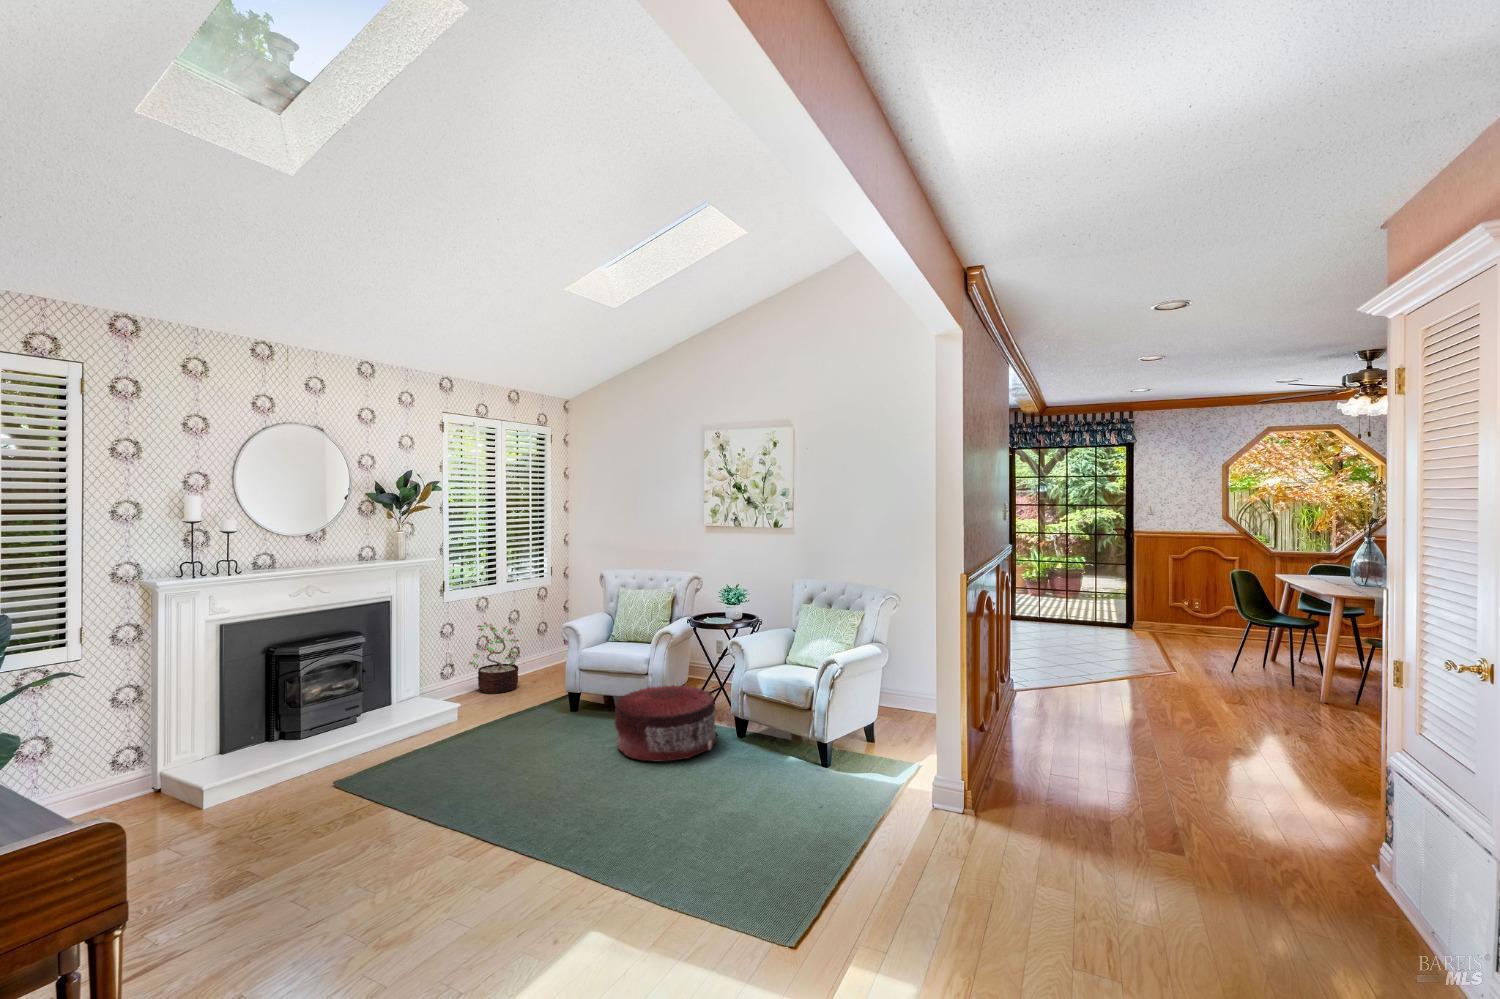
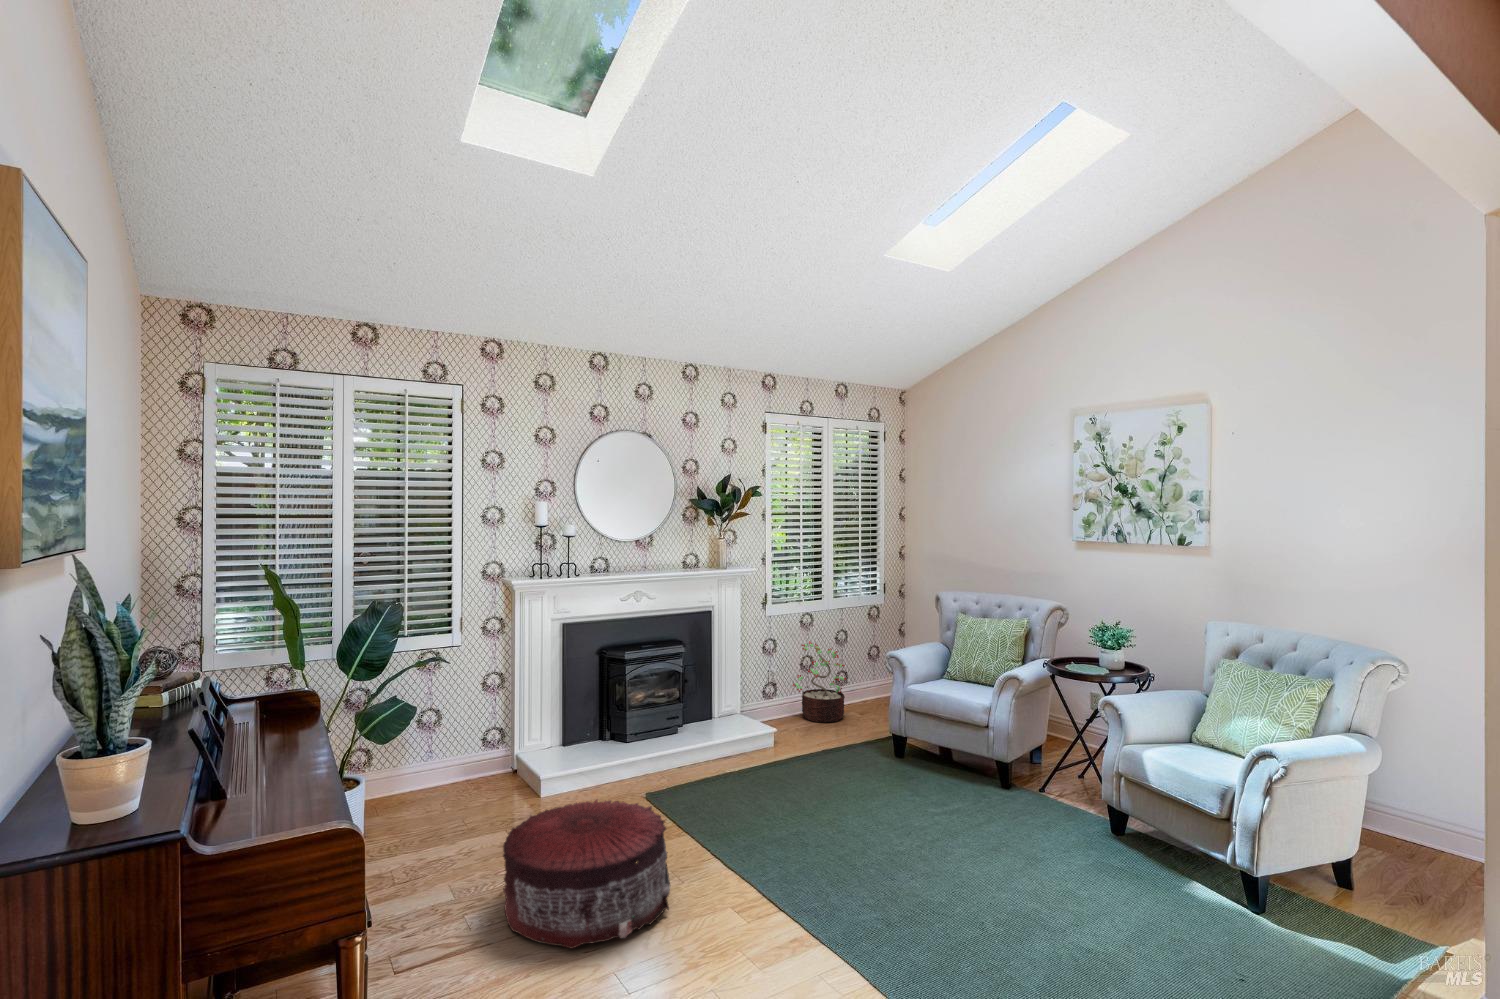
pouf: present [615,685,717,761] -> present [503,799,670,948]

